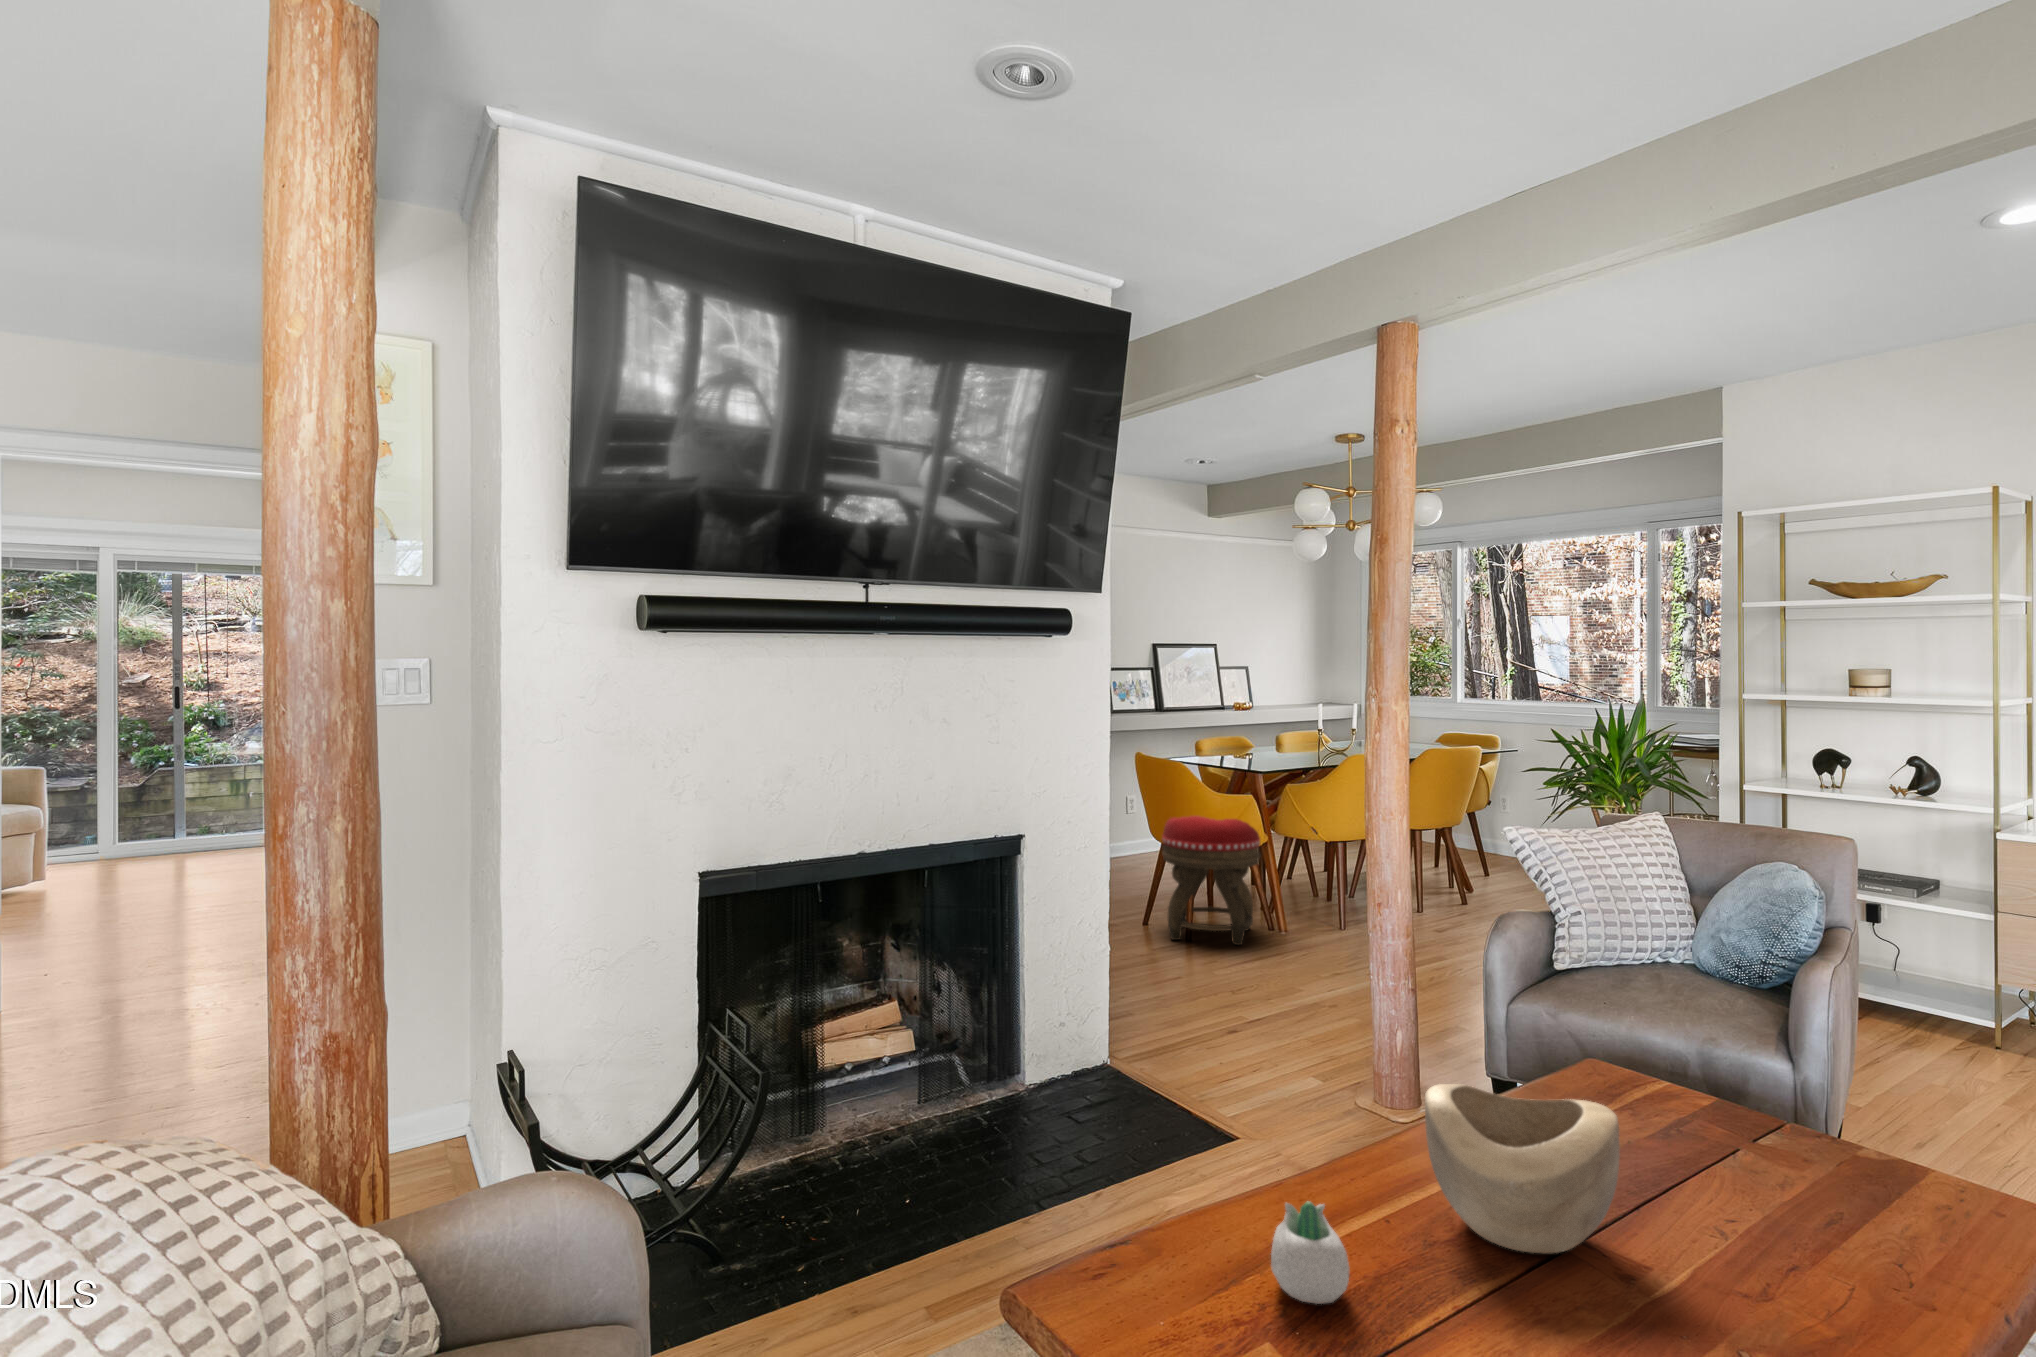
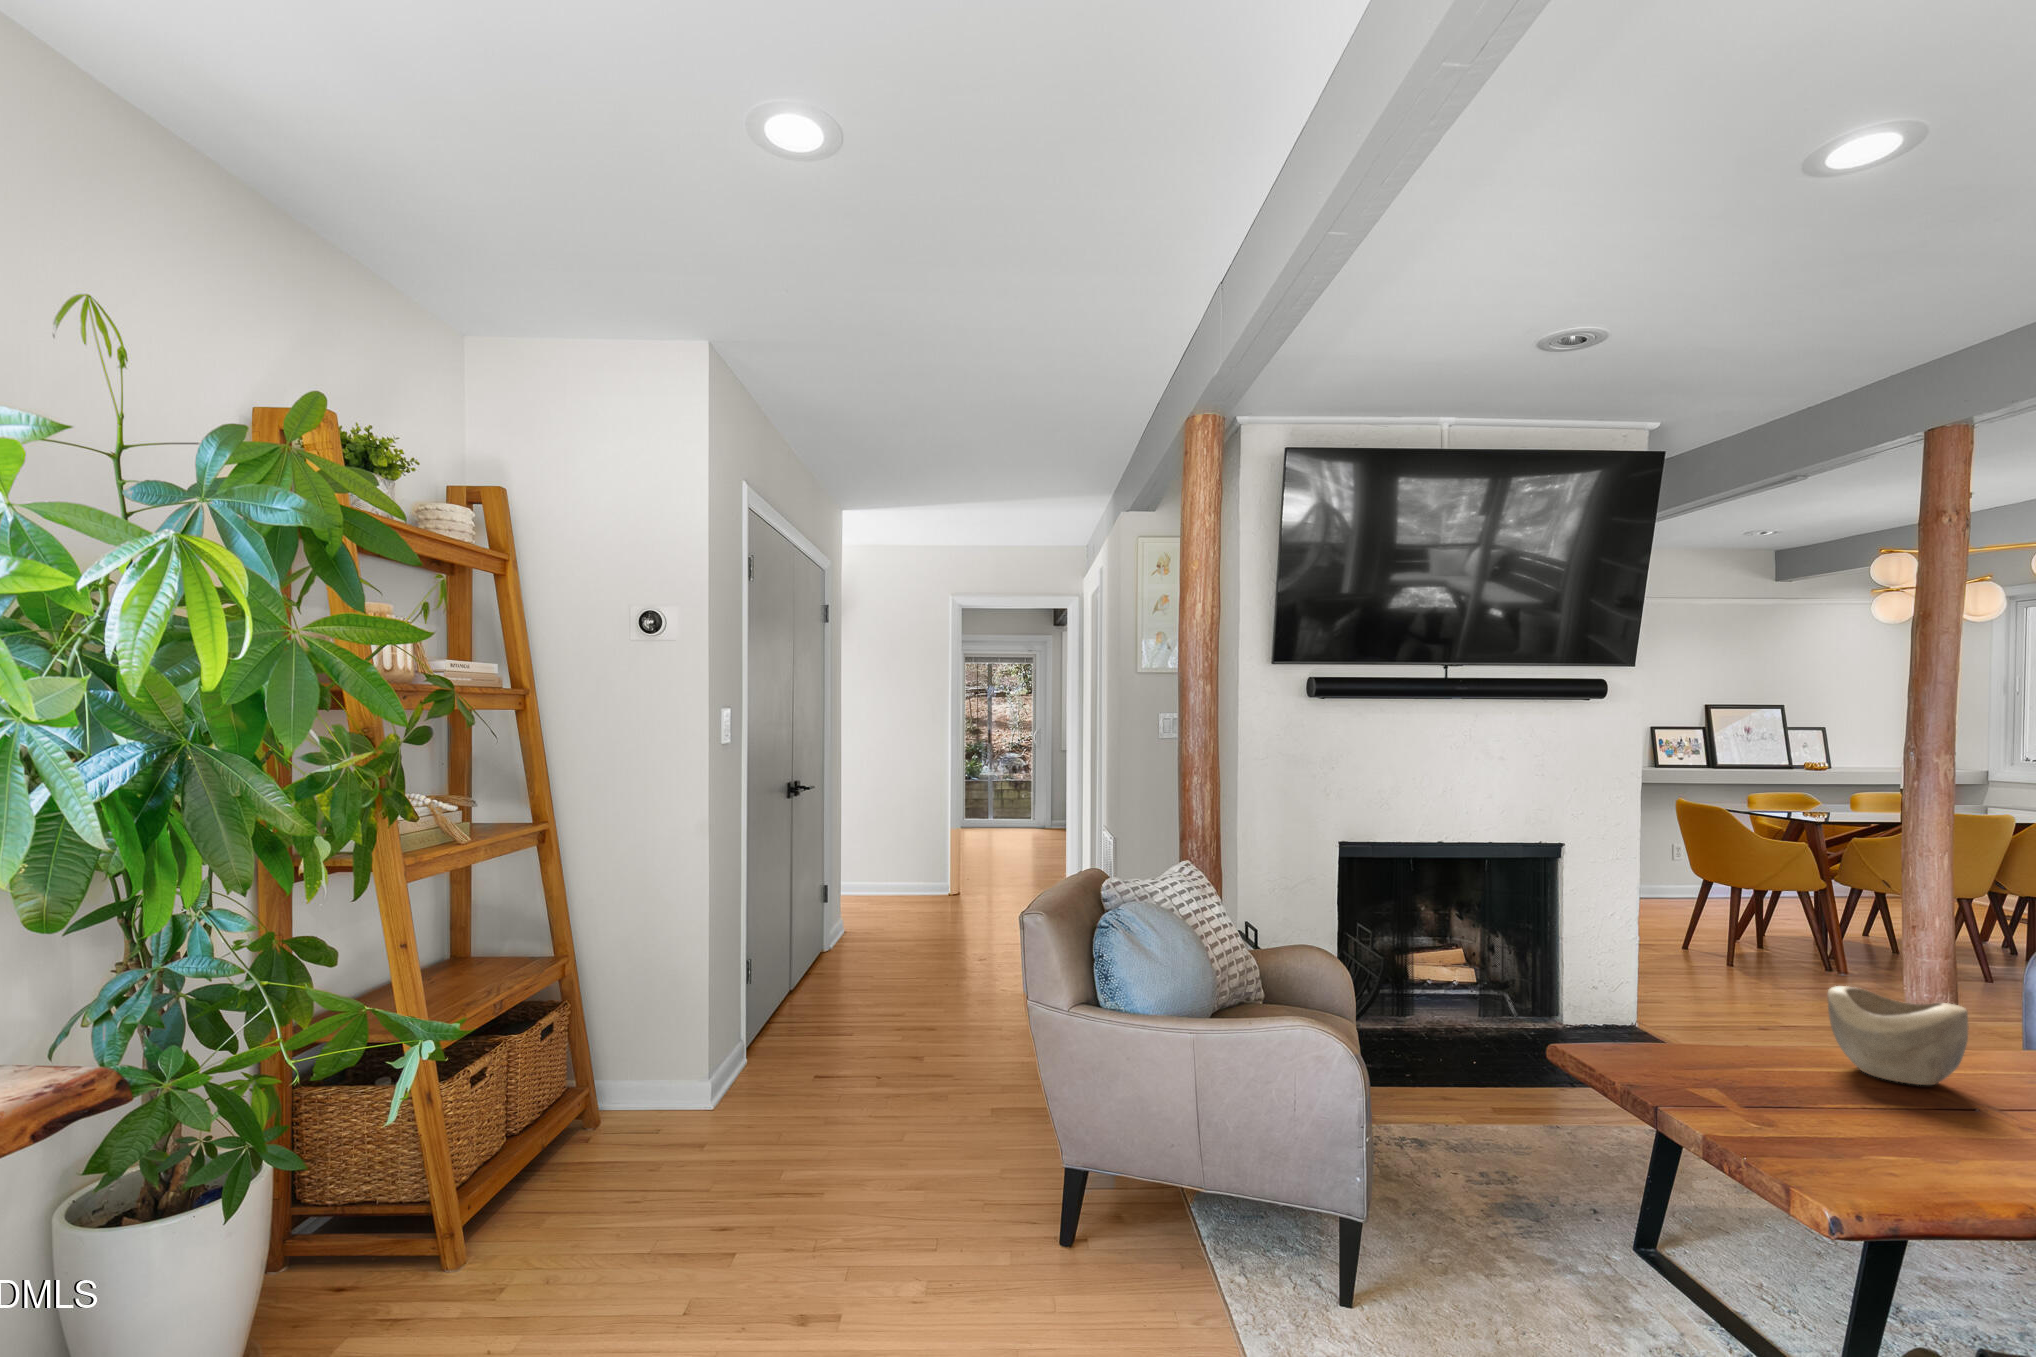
footstool: present [1162,816,1260,945] -> none [1703,853,1808,974]
succulent planter: present [1271,1202,1349,1304] -> none [1705,1018,1755,1068]

